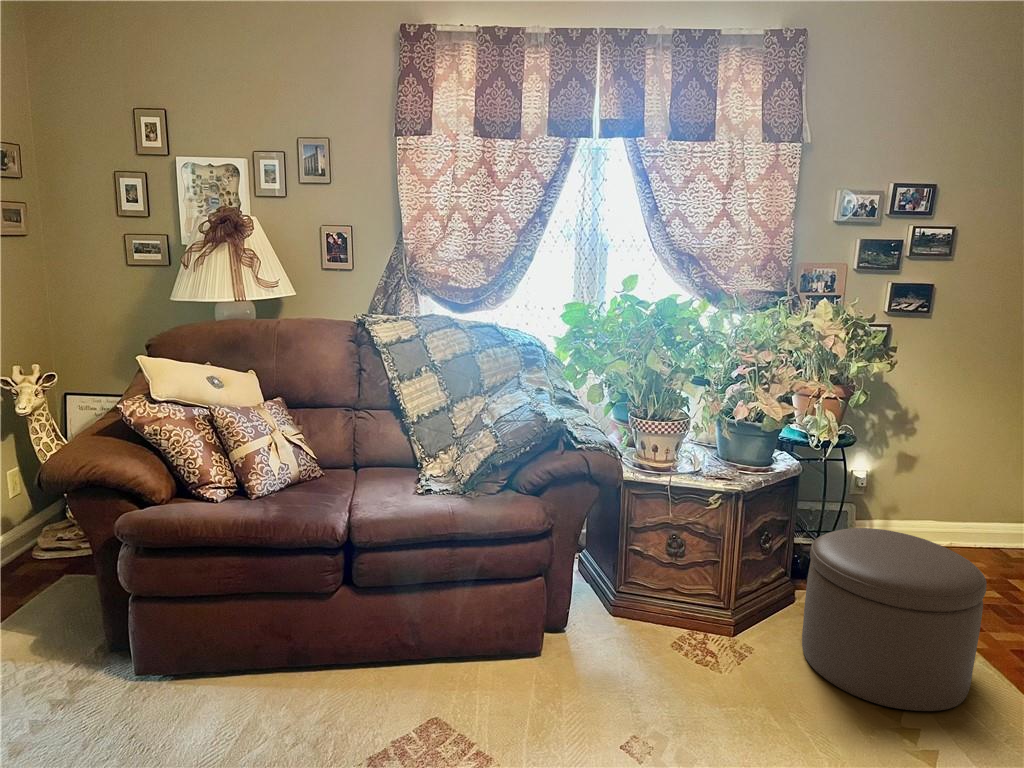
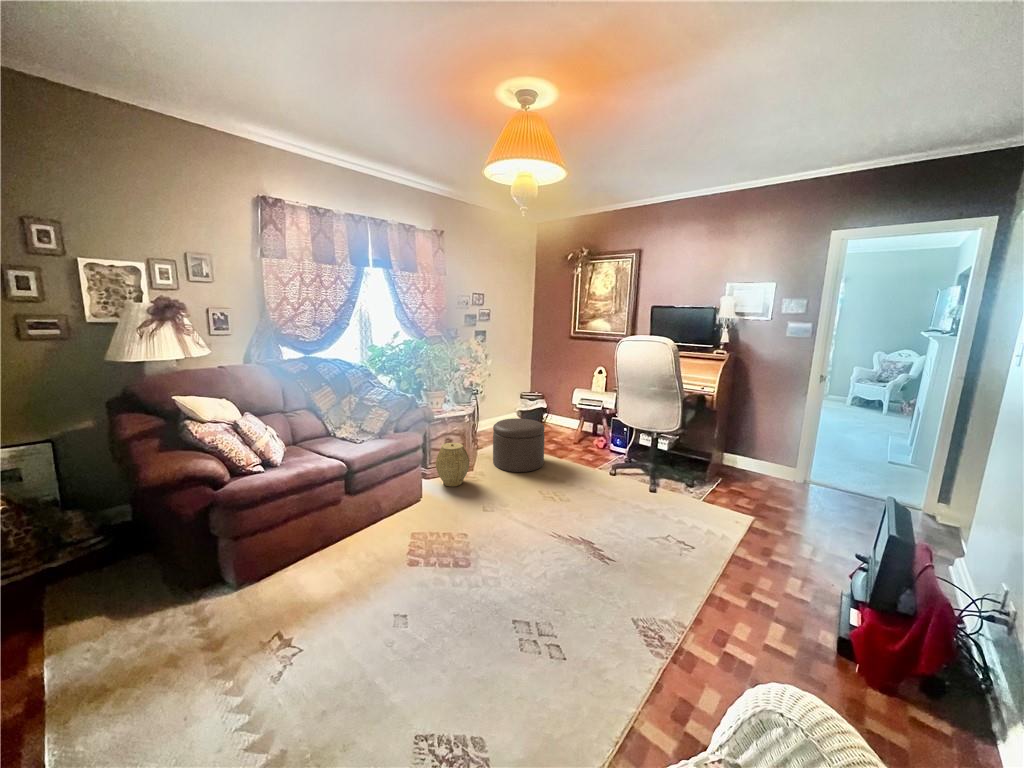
woven basket: none [611,545,695,657] -> present [436,443,469,486]

